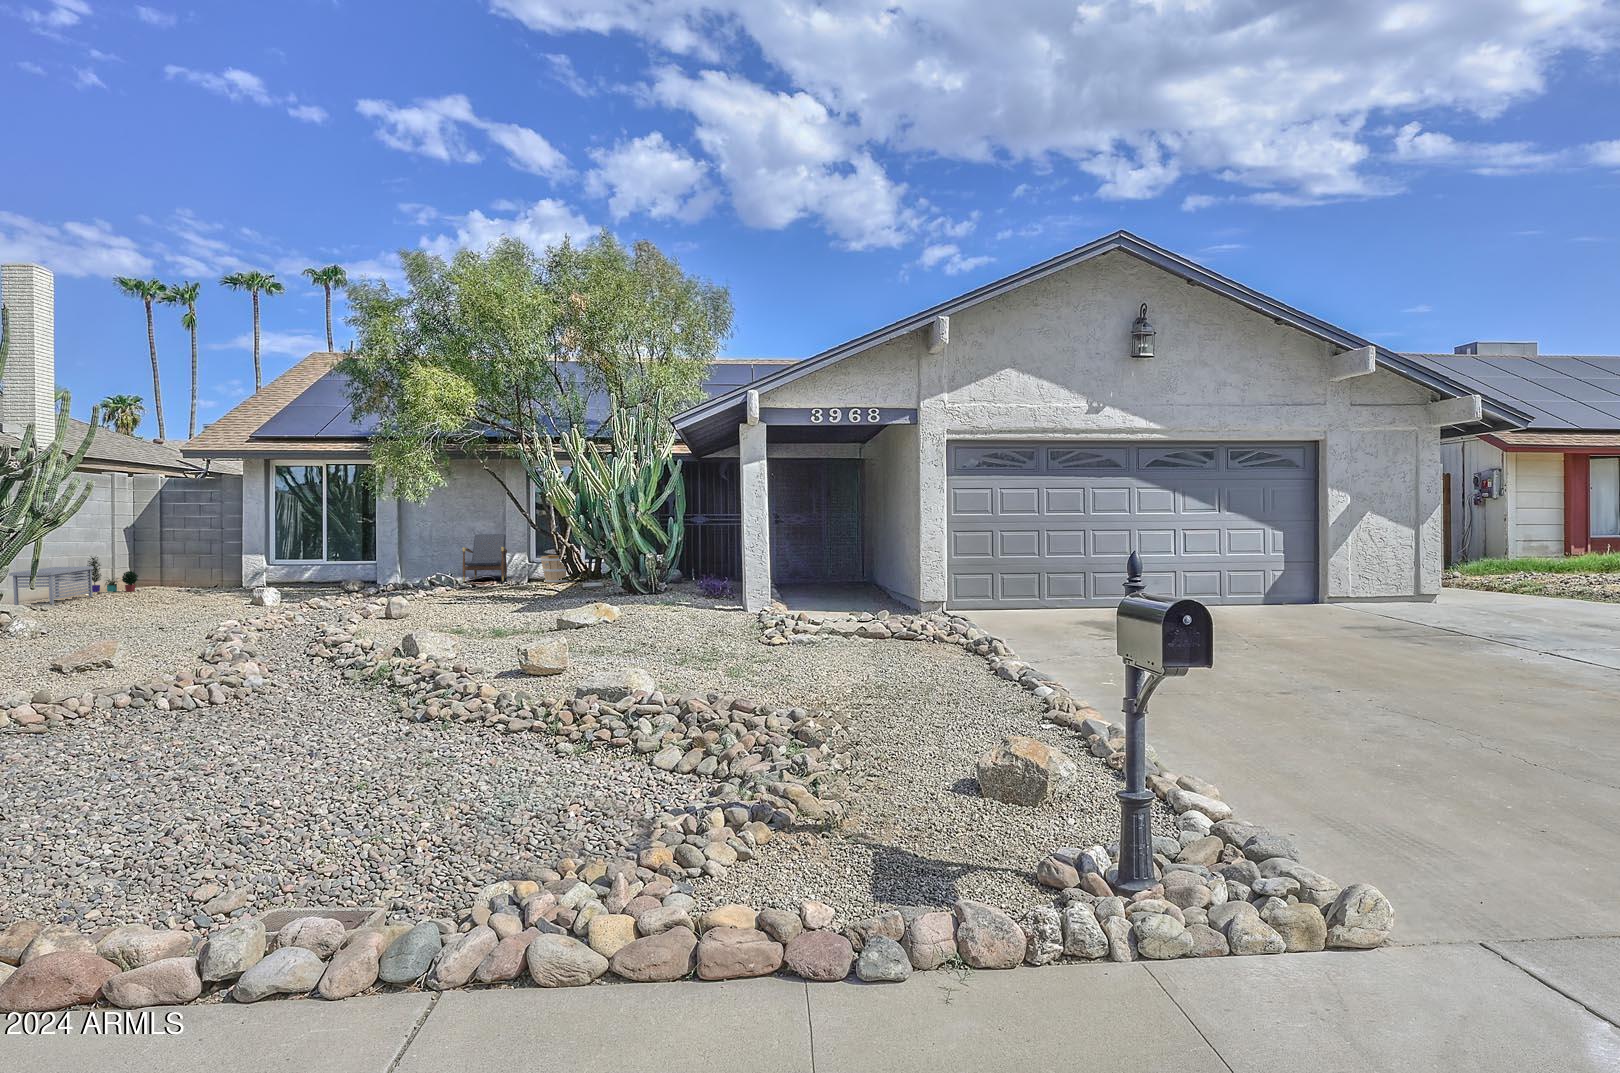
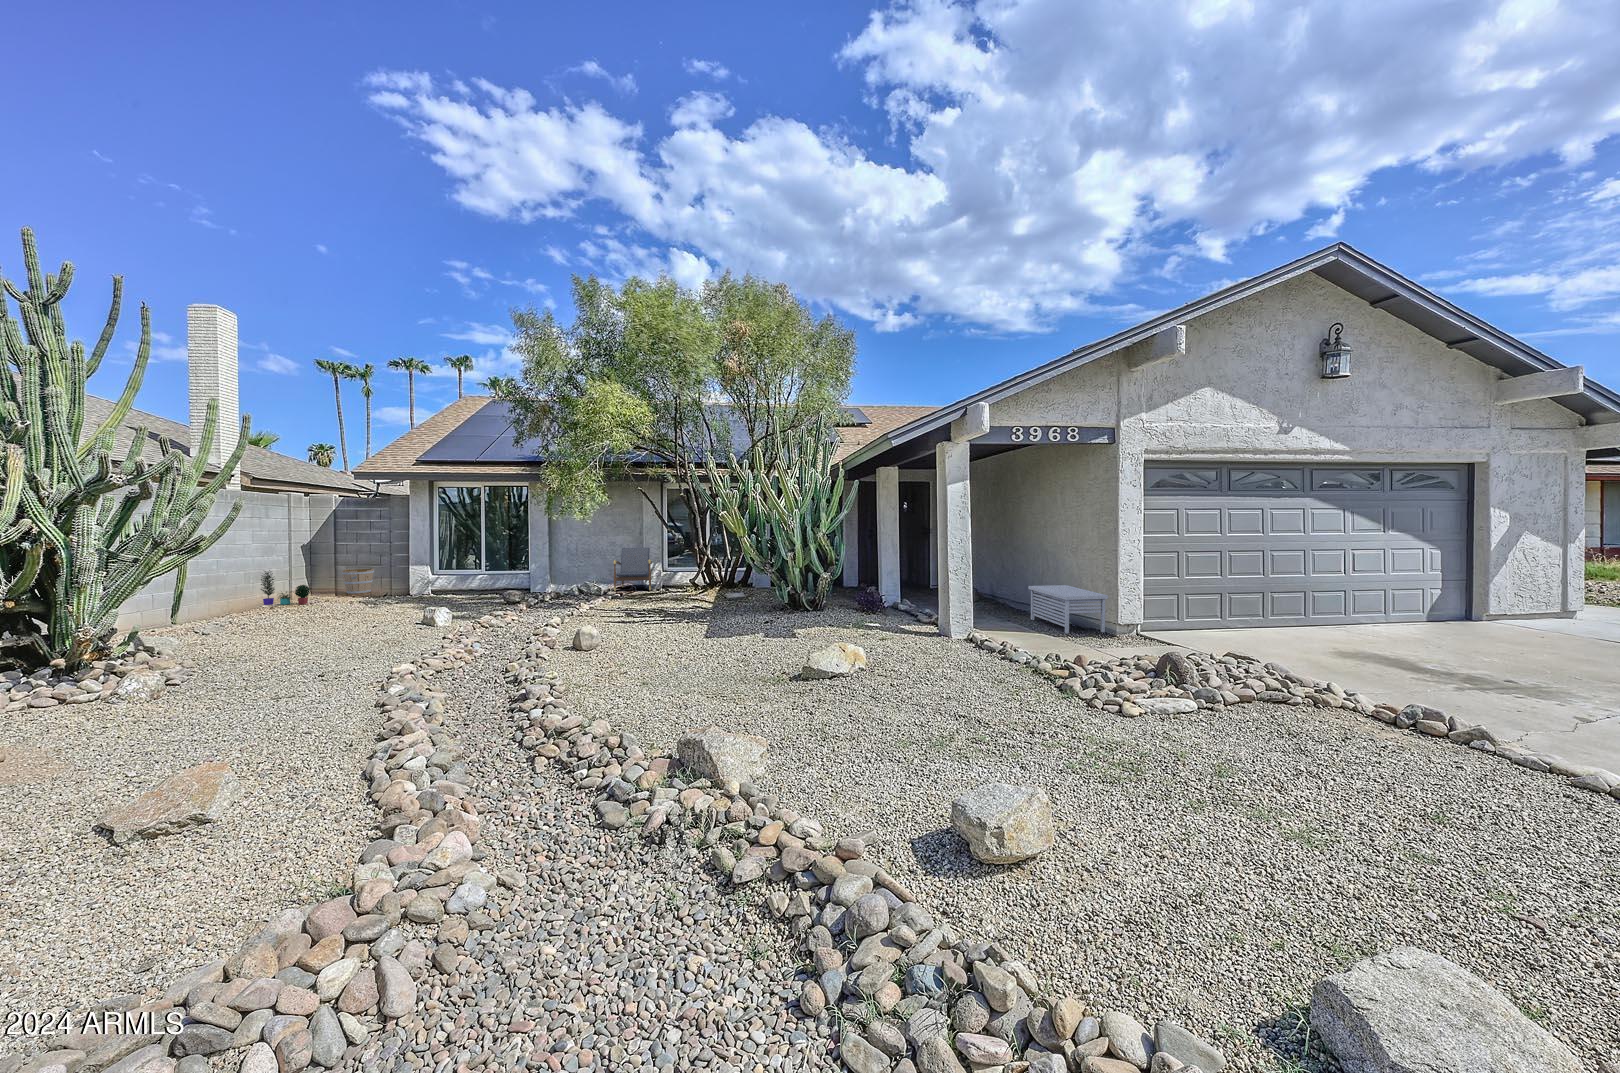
wooden bucket: present [540,555,569,583] -> present [341,568,374,594]
storage bench: present [9,566,94,605] -> present [1028,585,1108,633]

